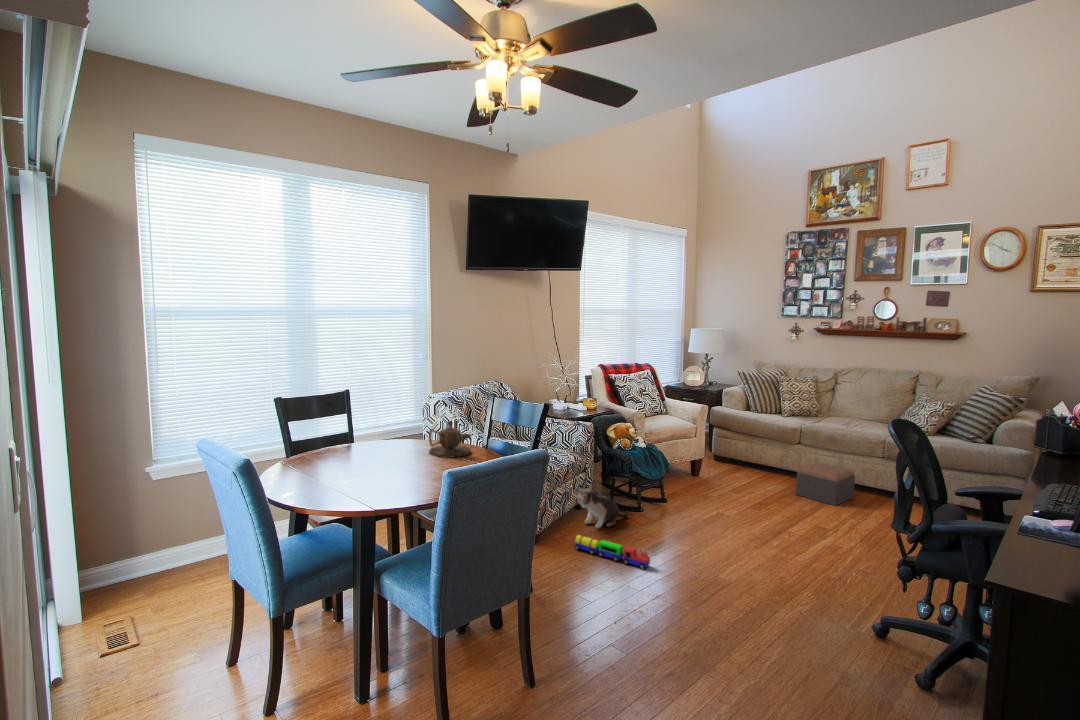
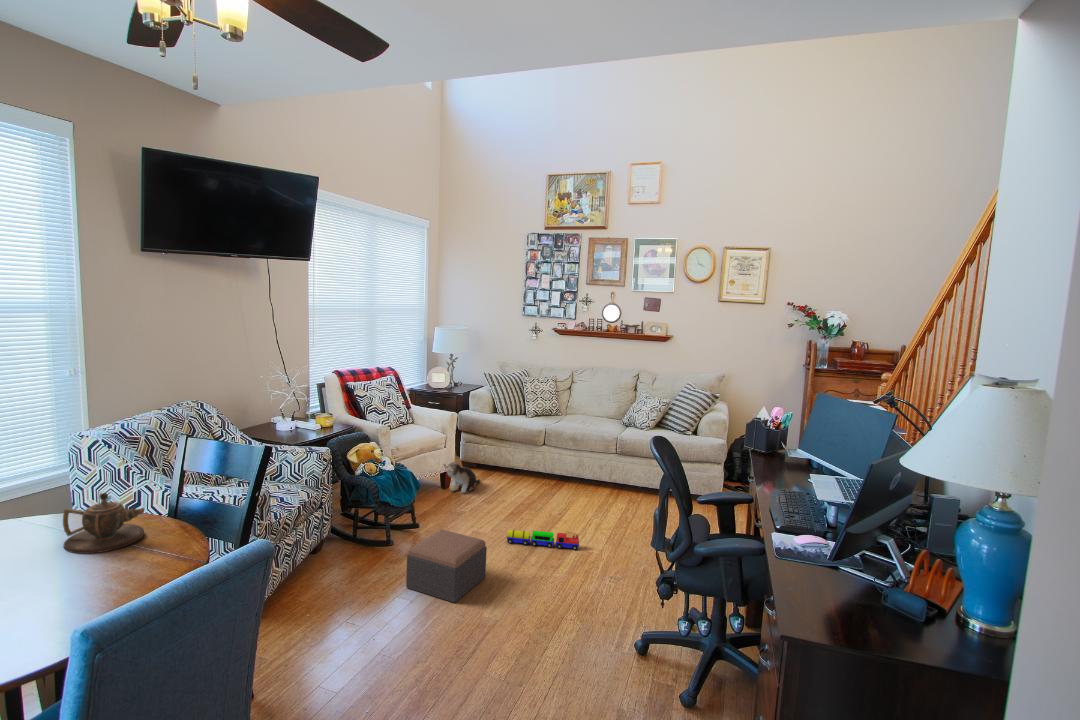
footstool: present [796,462,855,506] -> present [406,530,487,603]
plush toy: present [574,489,628,528] -> present [444,462,480,493]
toy train: present [574,535,650,569] -> present [507,530,579,550]

